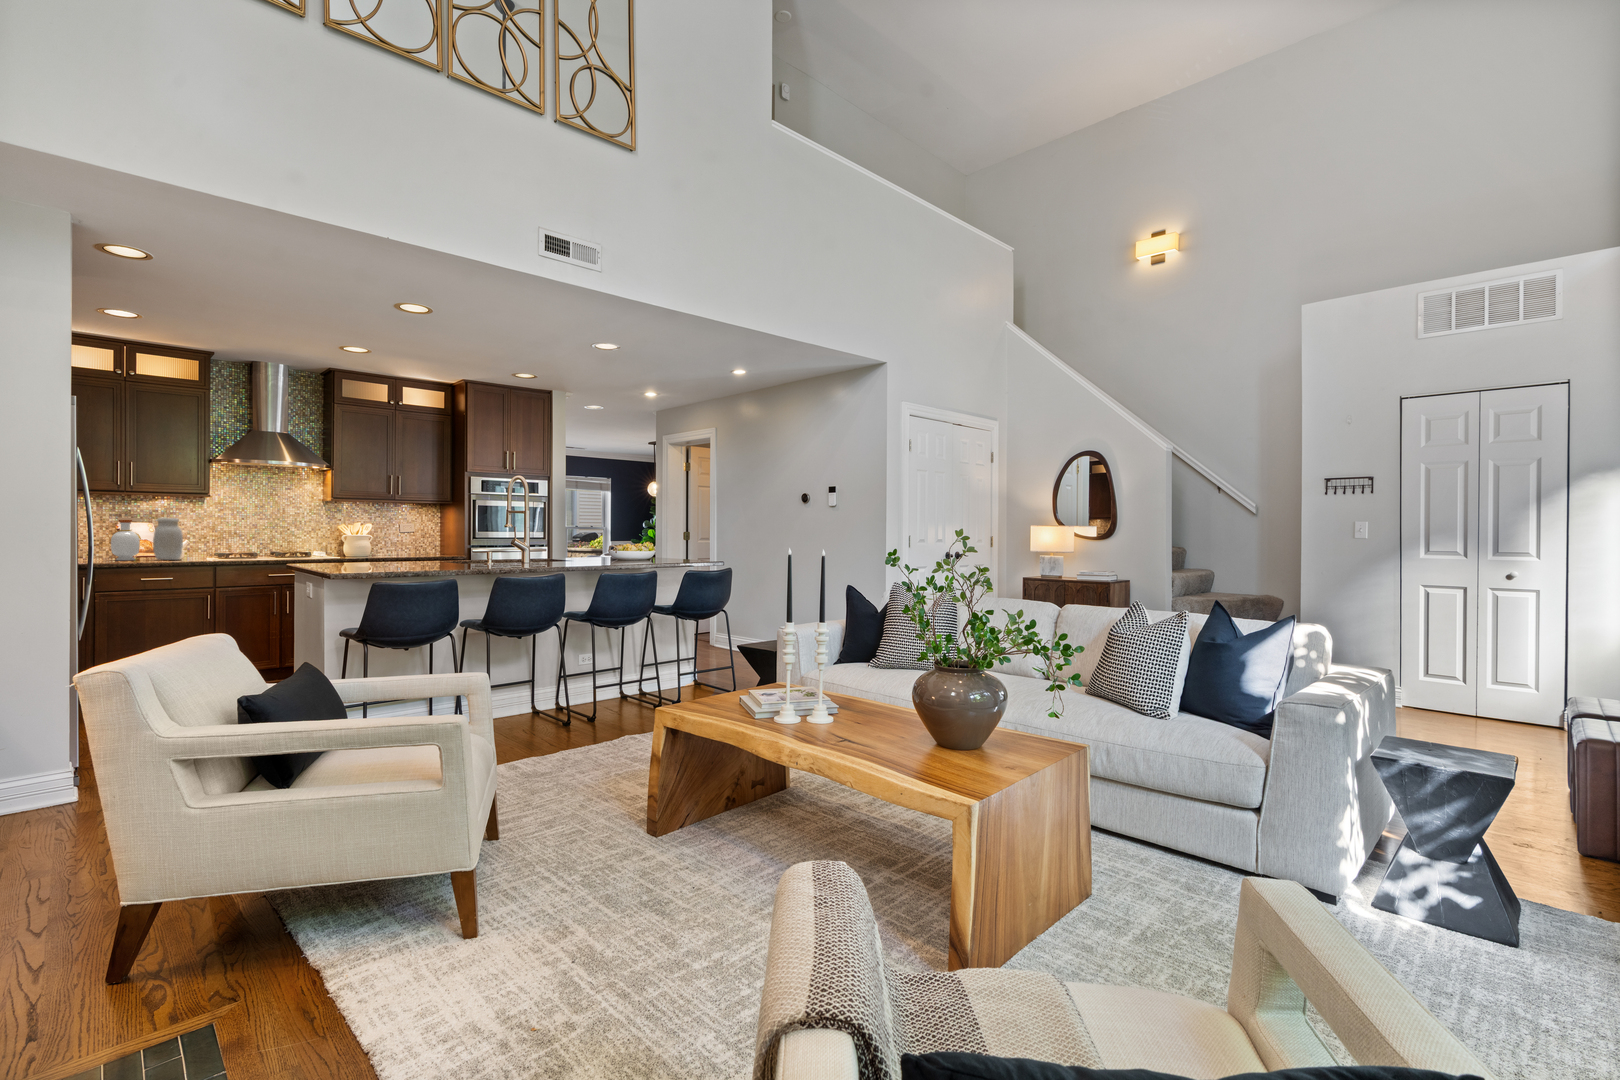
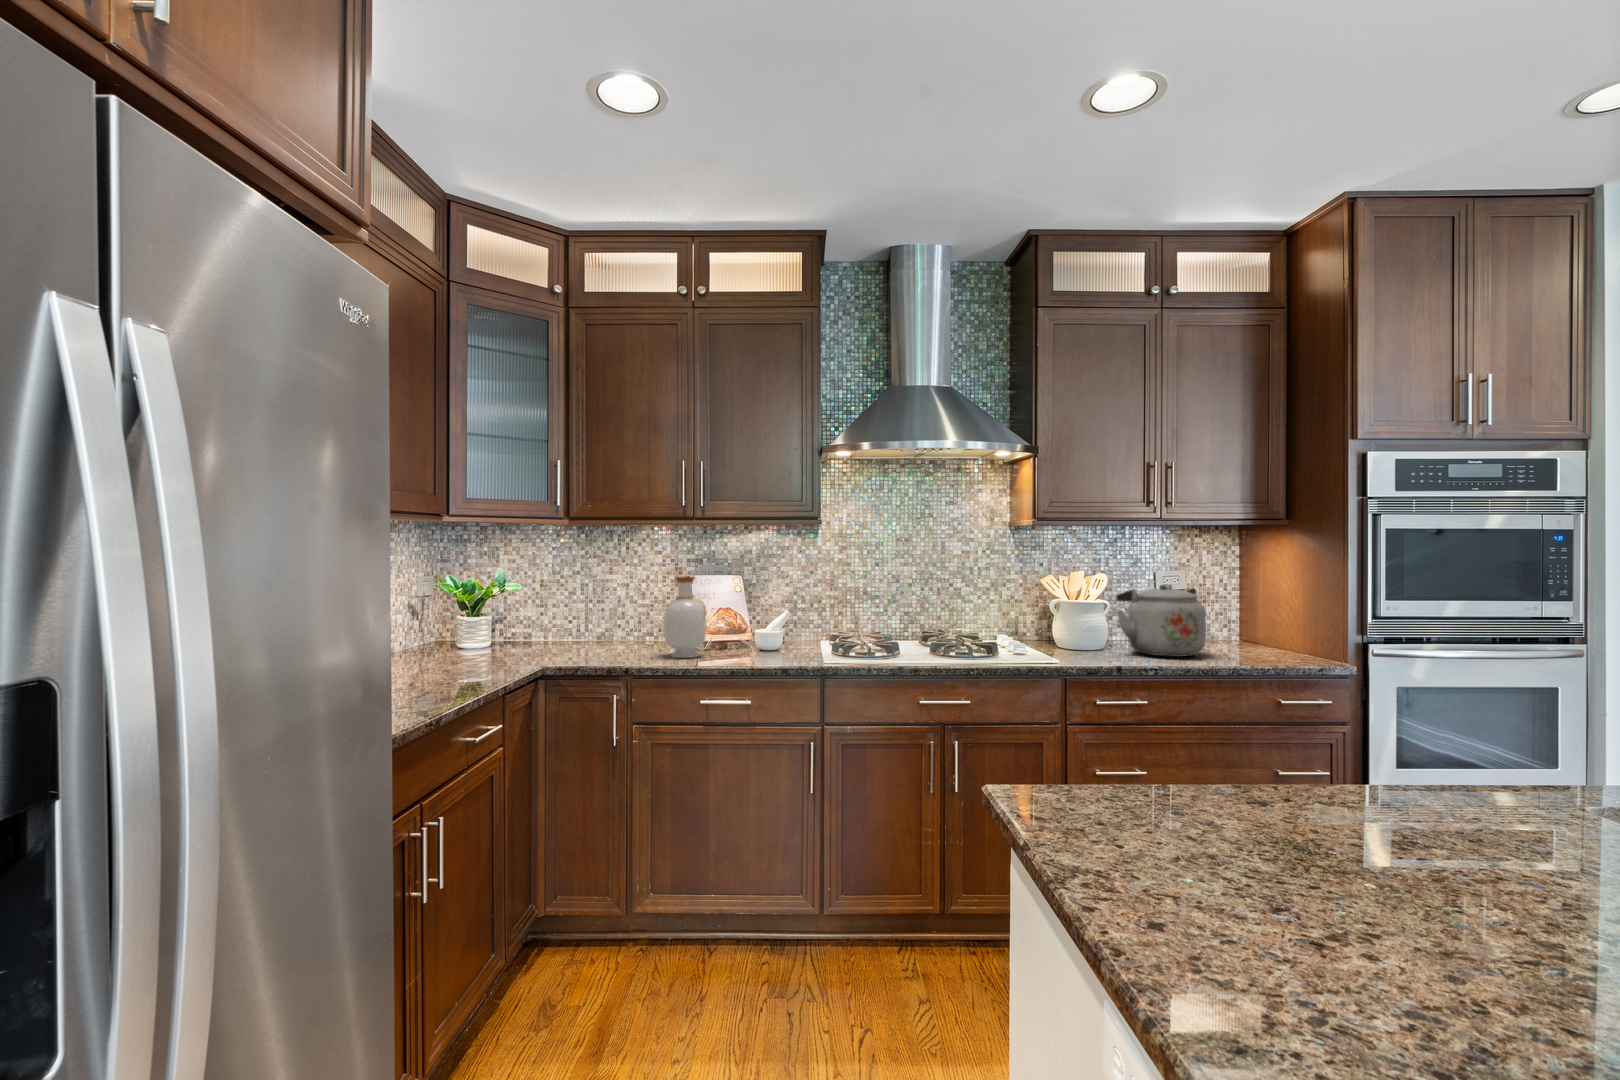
jar: present [153,518,183,560] -> none [721,572,768,662]
kettle: none [372,527,412,556] -> present [1116,584,1206,657]

